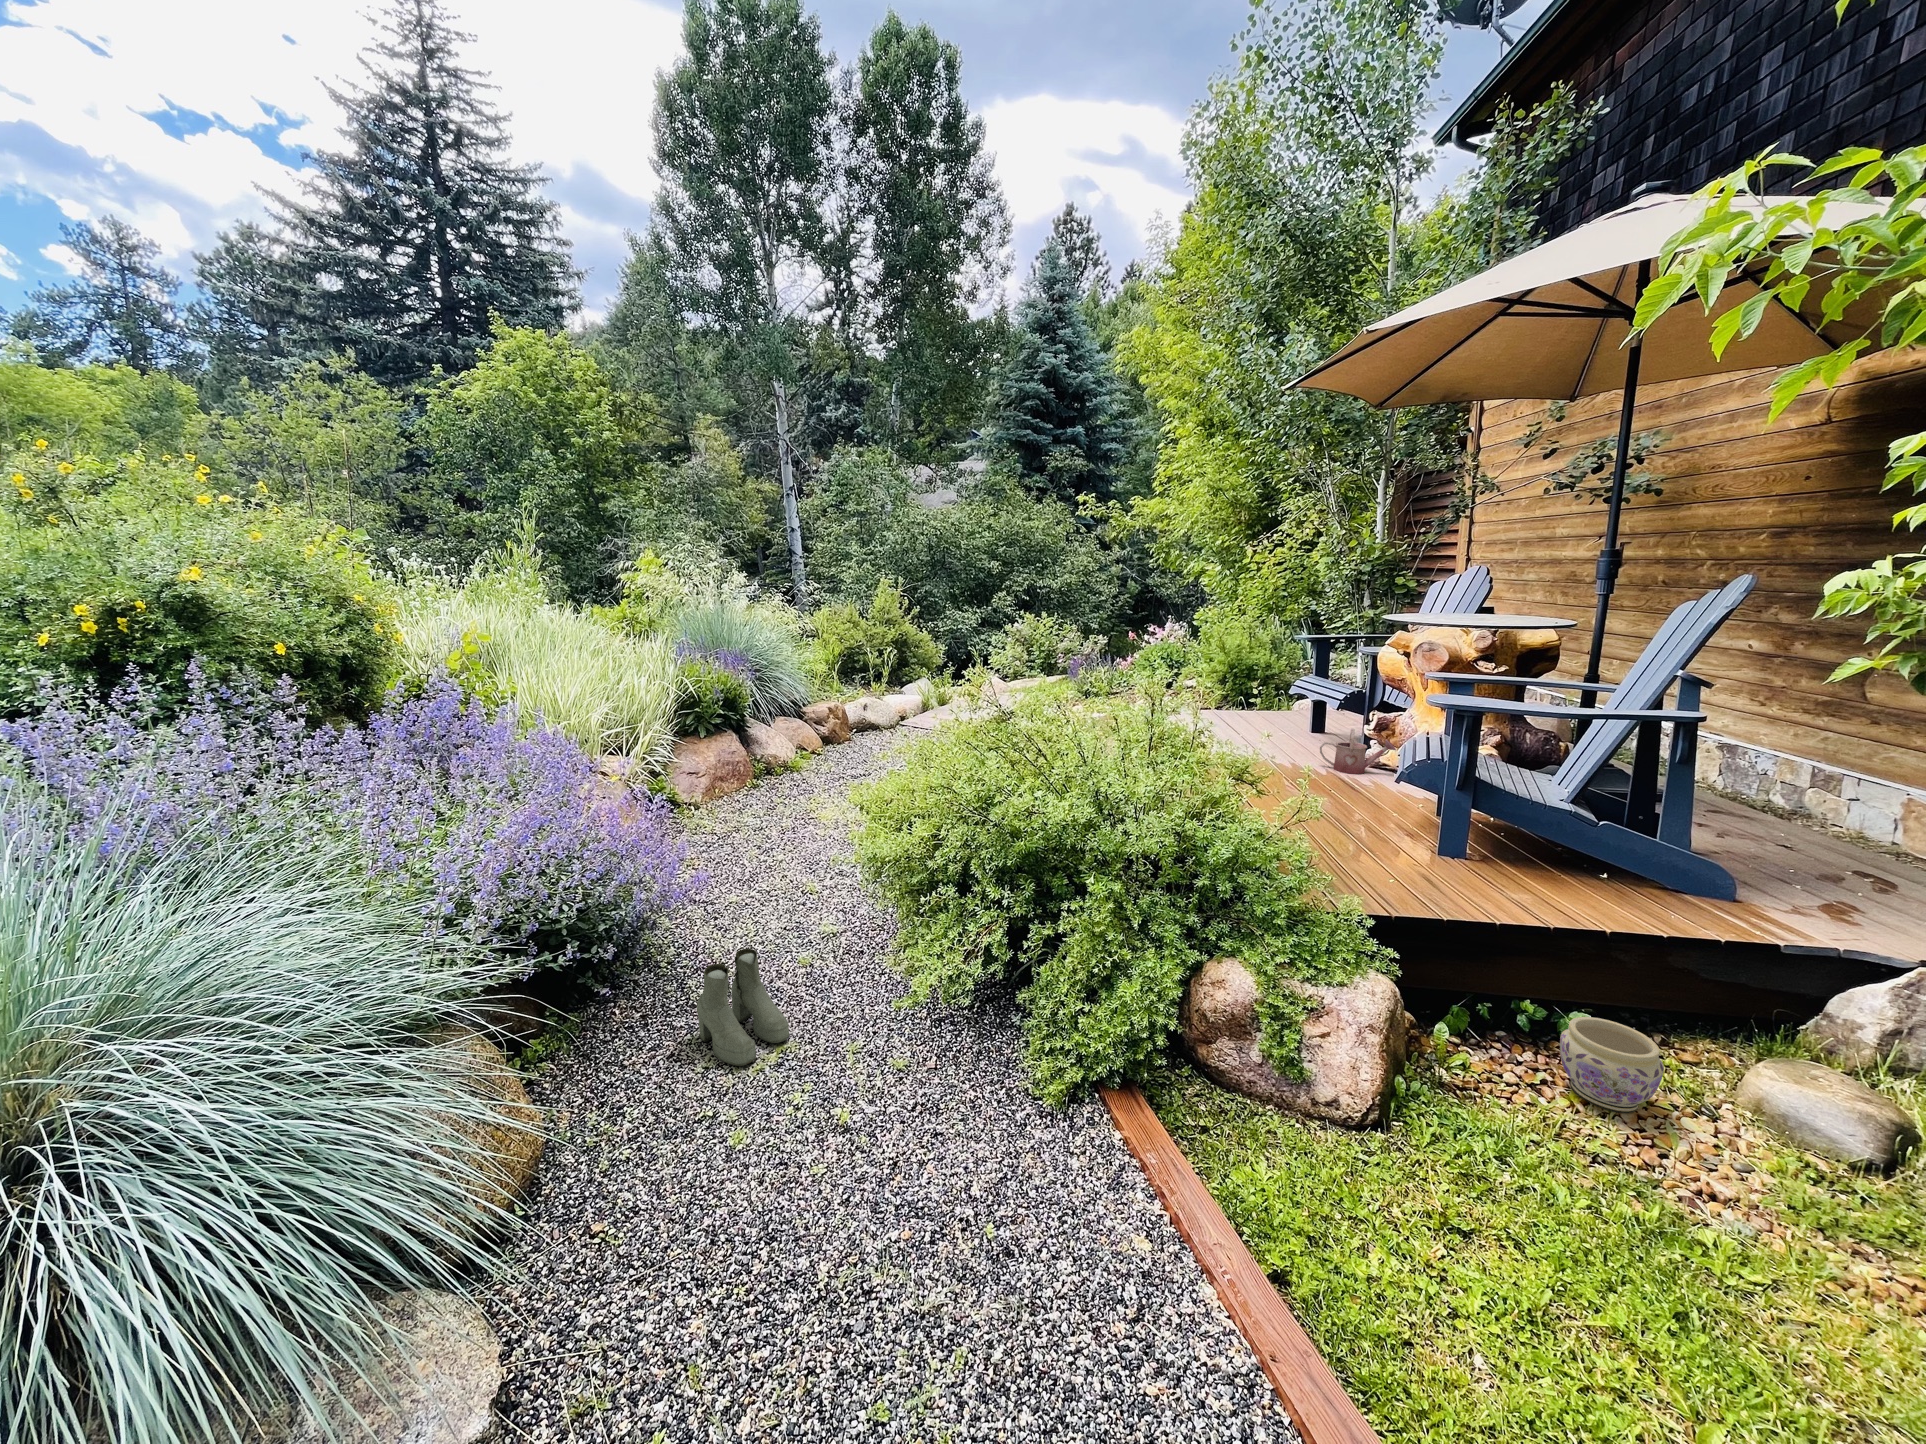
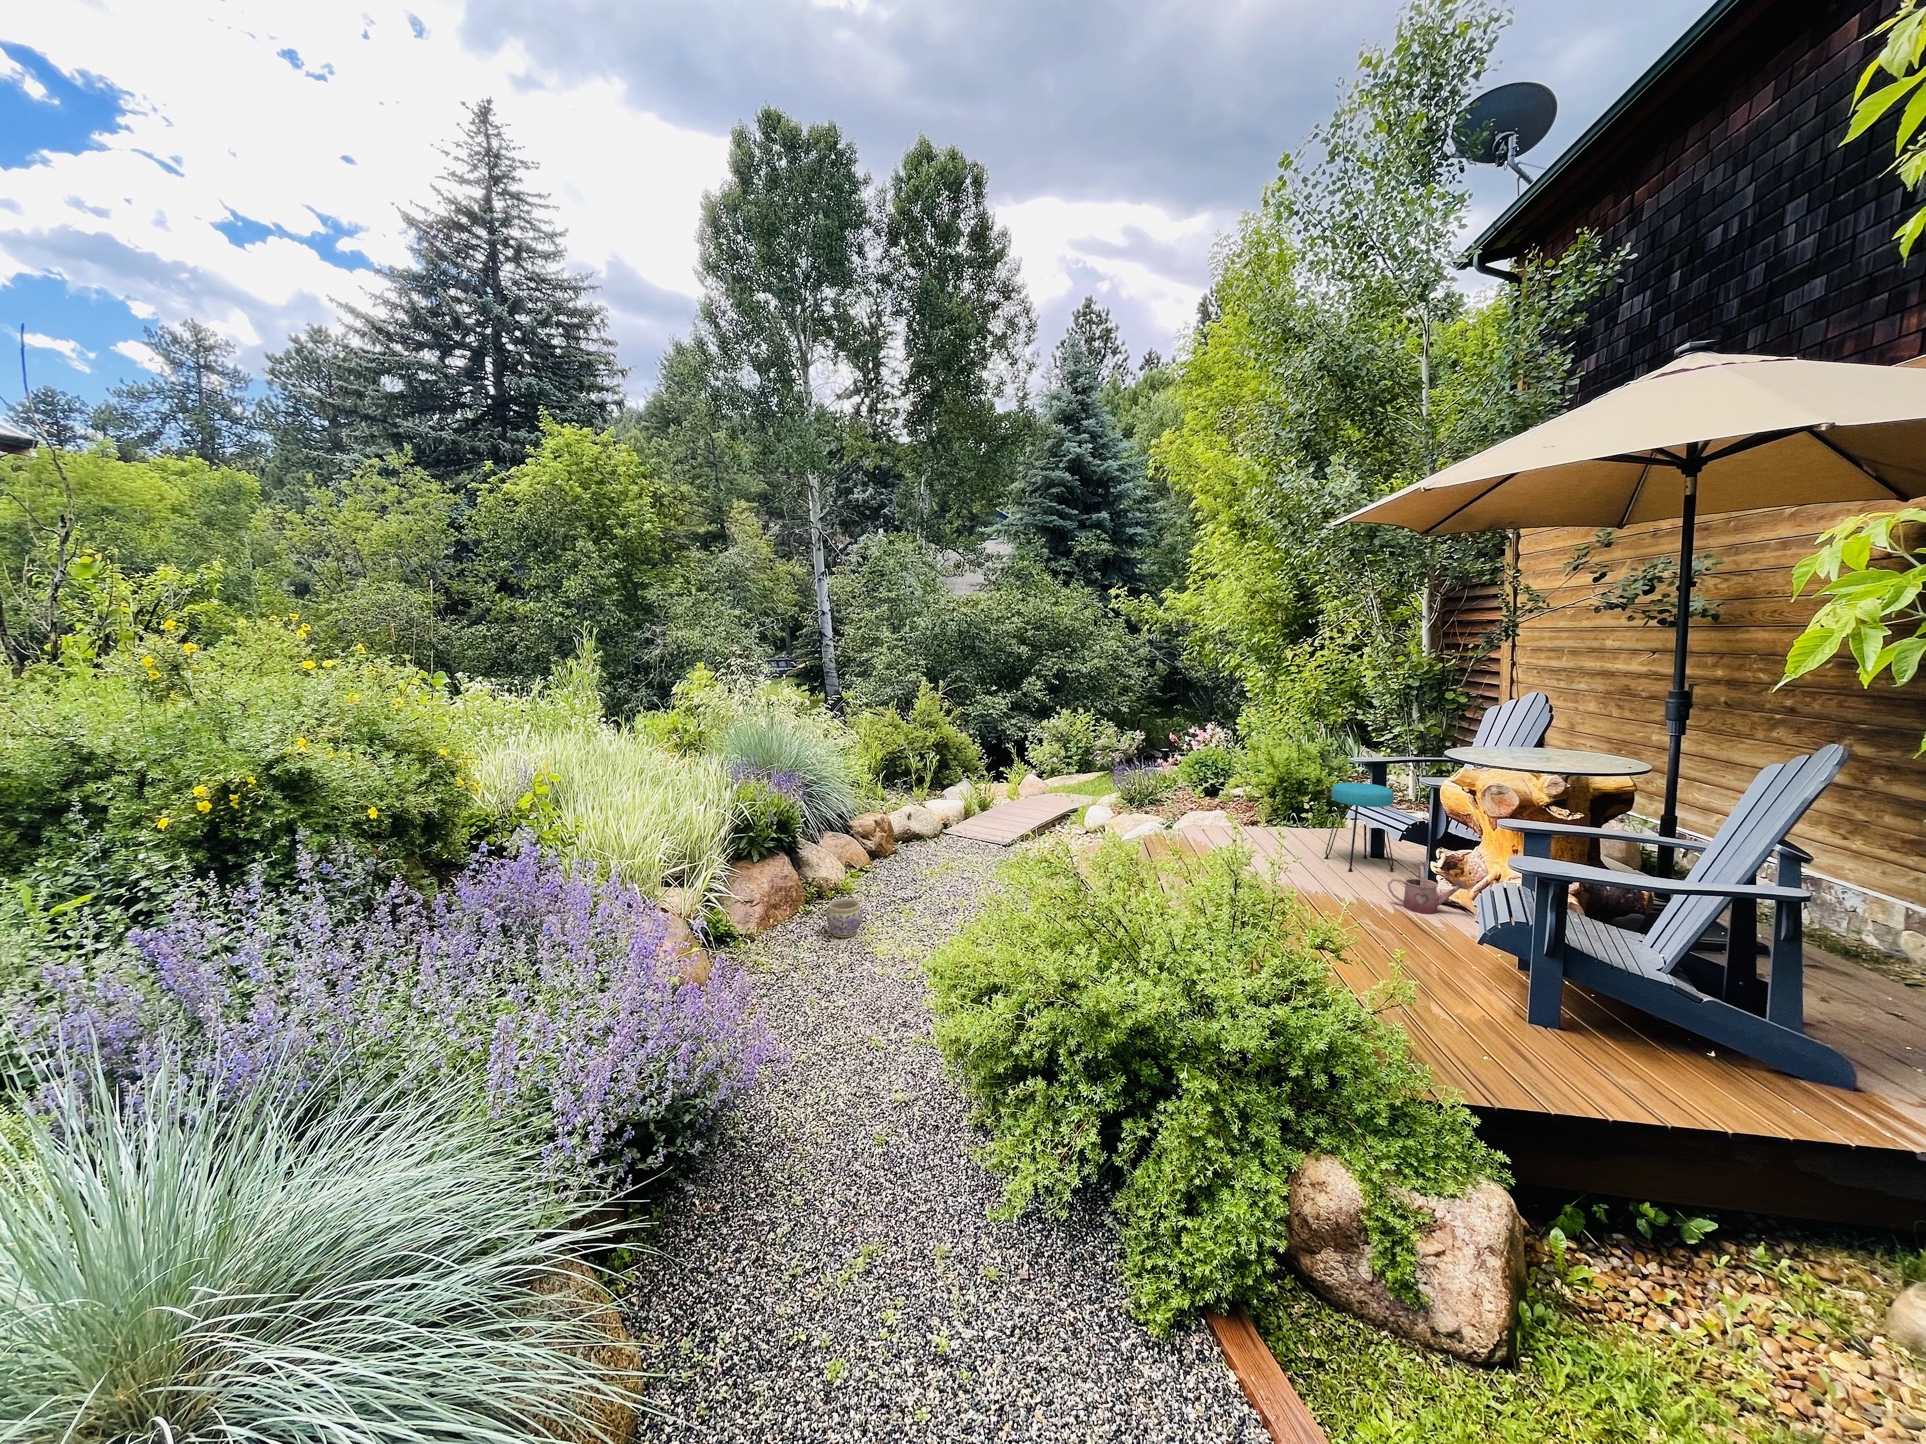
stool: none [1264,659,1332,743] -> present [1325,783,1394,871]
boots: present [697,949,789,1066] -> none [782,1139,876,1276]
planter: present [1560,1017,1664,1113] -> present [826,899,863,938]

